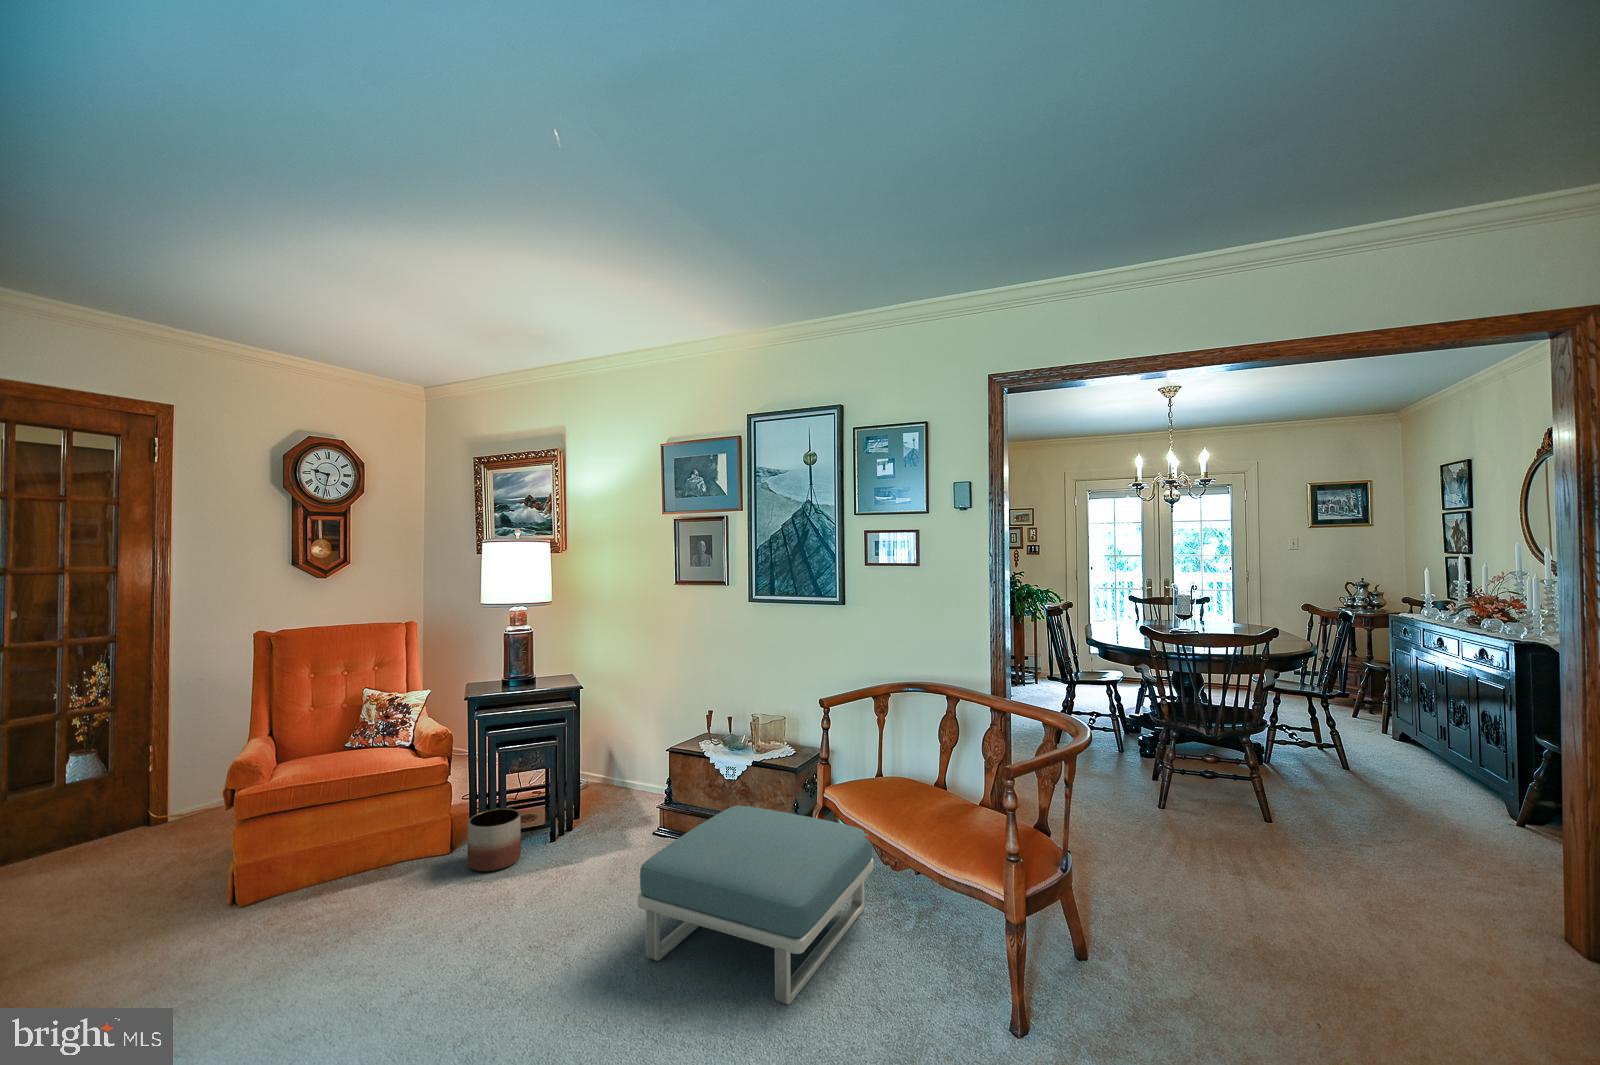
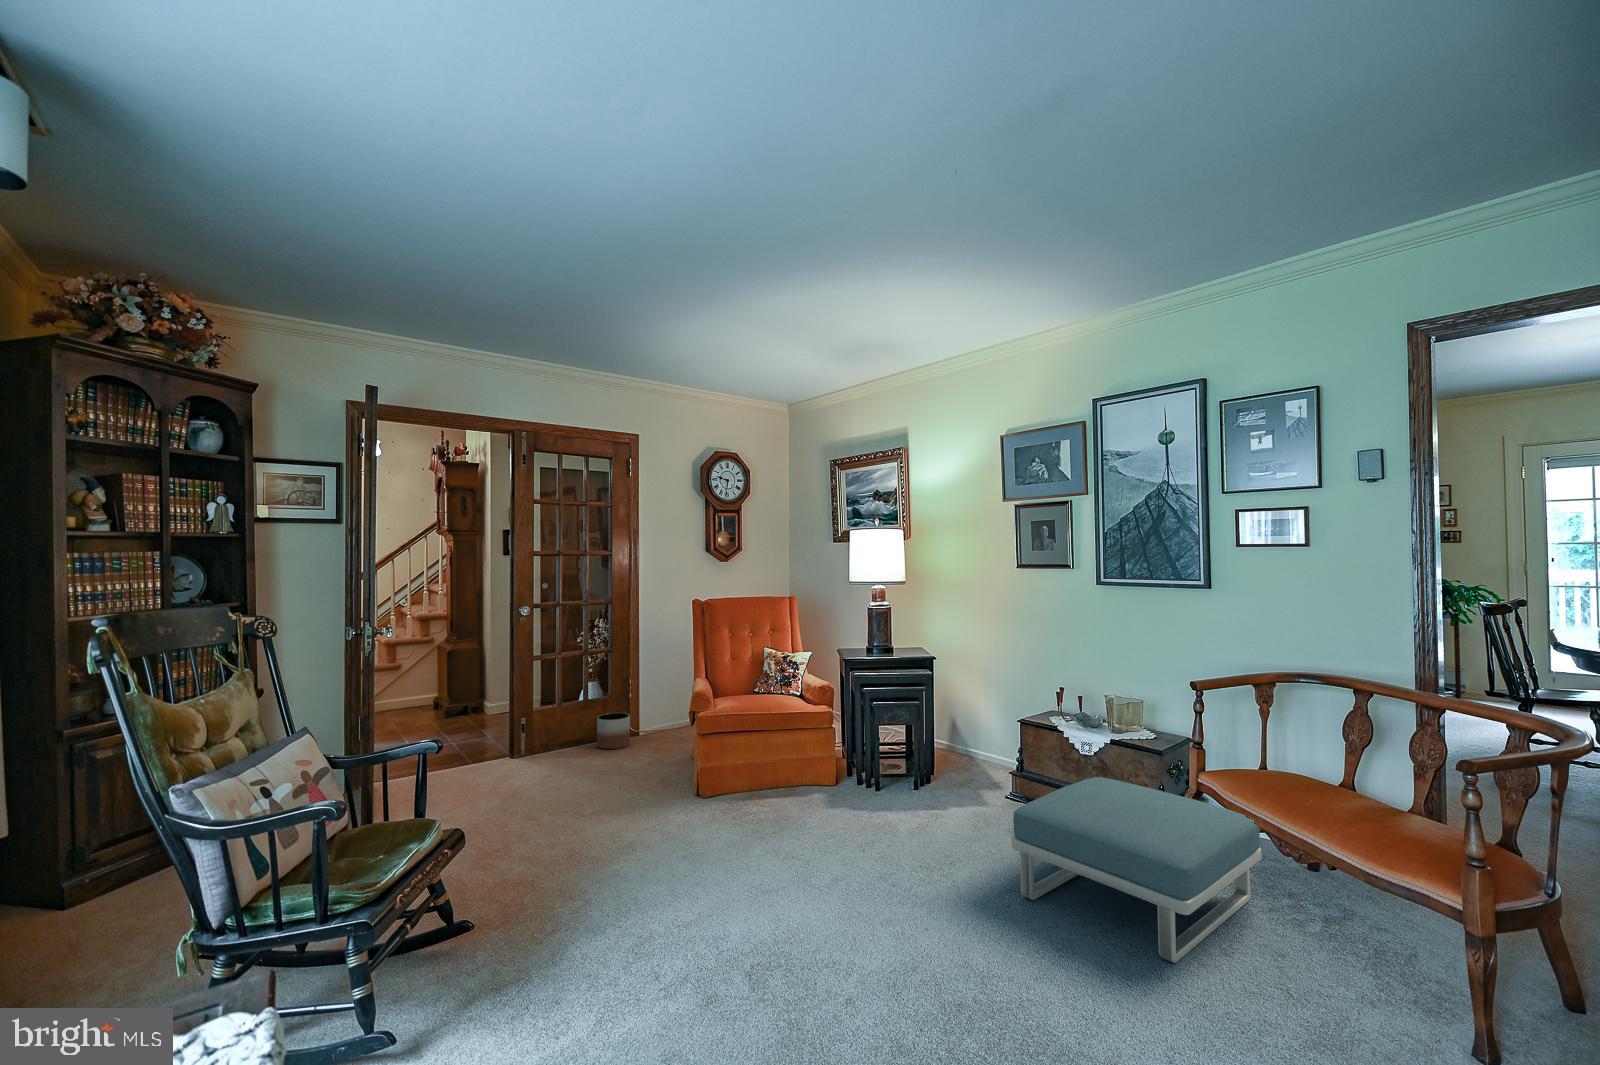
planter: present [467,809,521,872] -> present [597,713,630,749]

